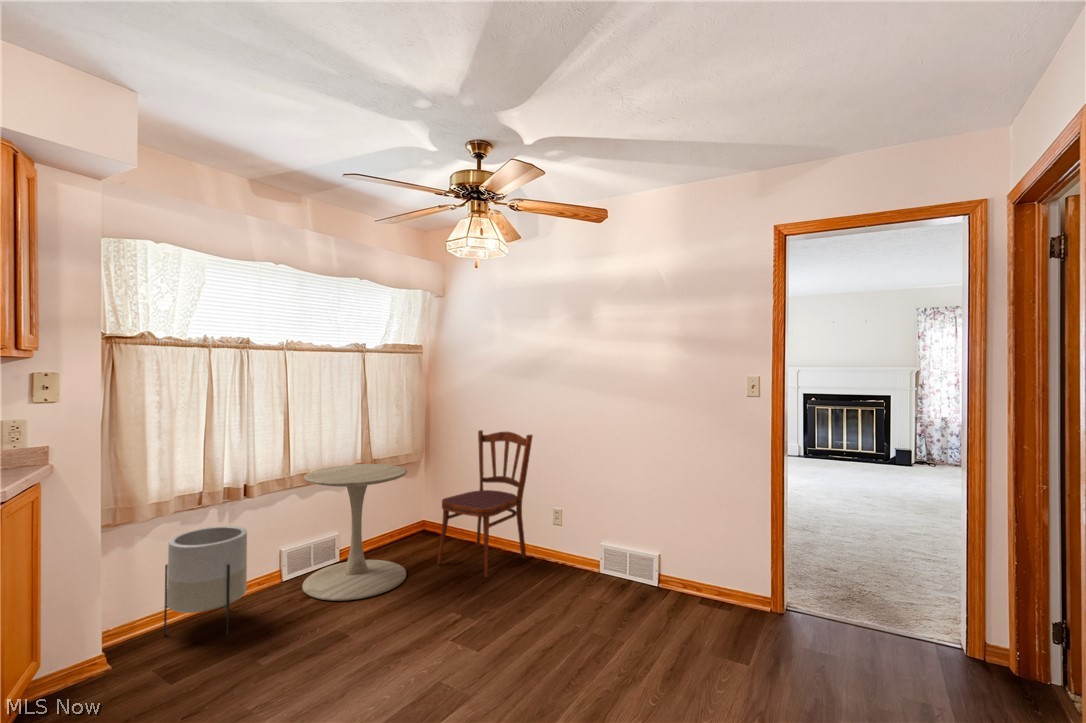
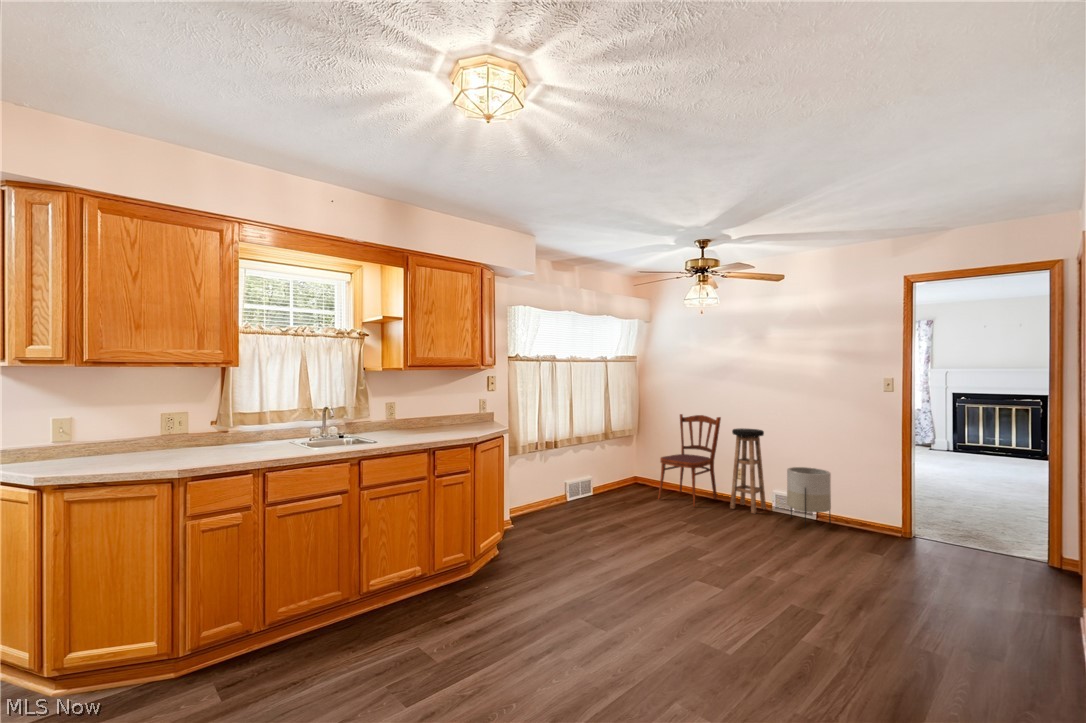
bar stool: none [539,452,591,584] -> present [730,428,766,514]
pedestal table: present [302,464,407,601] -> none [581,433,642,510]
planter: present [164,526,247,635] -> present [787,467,831,528]

